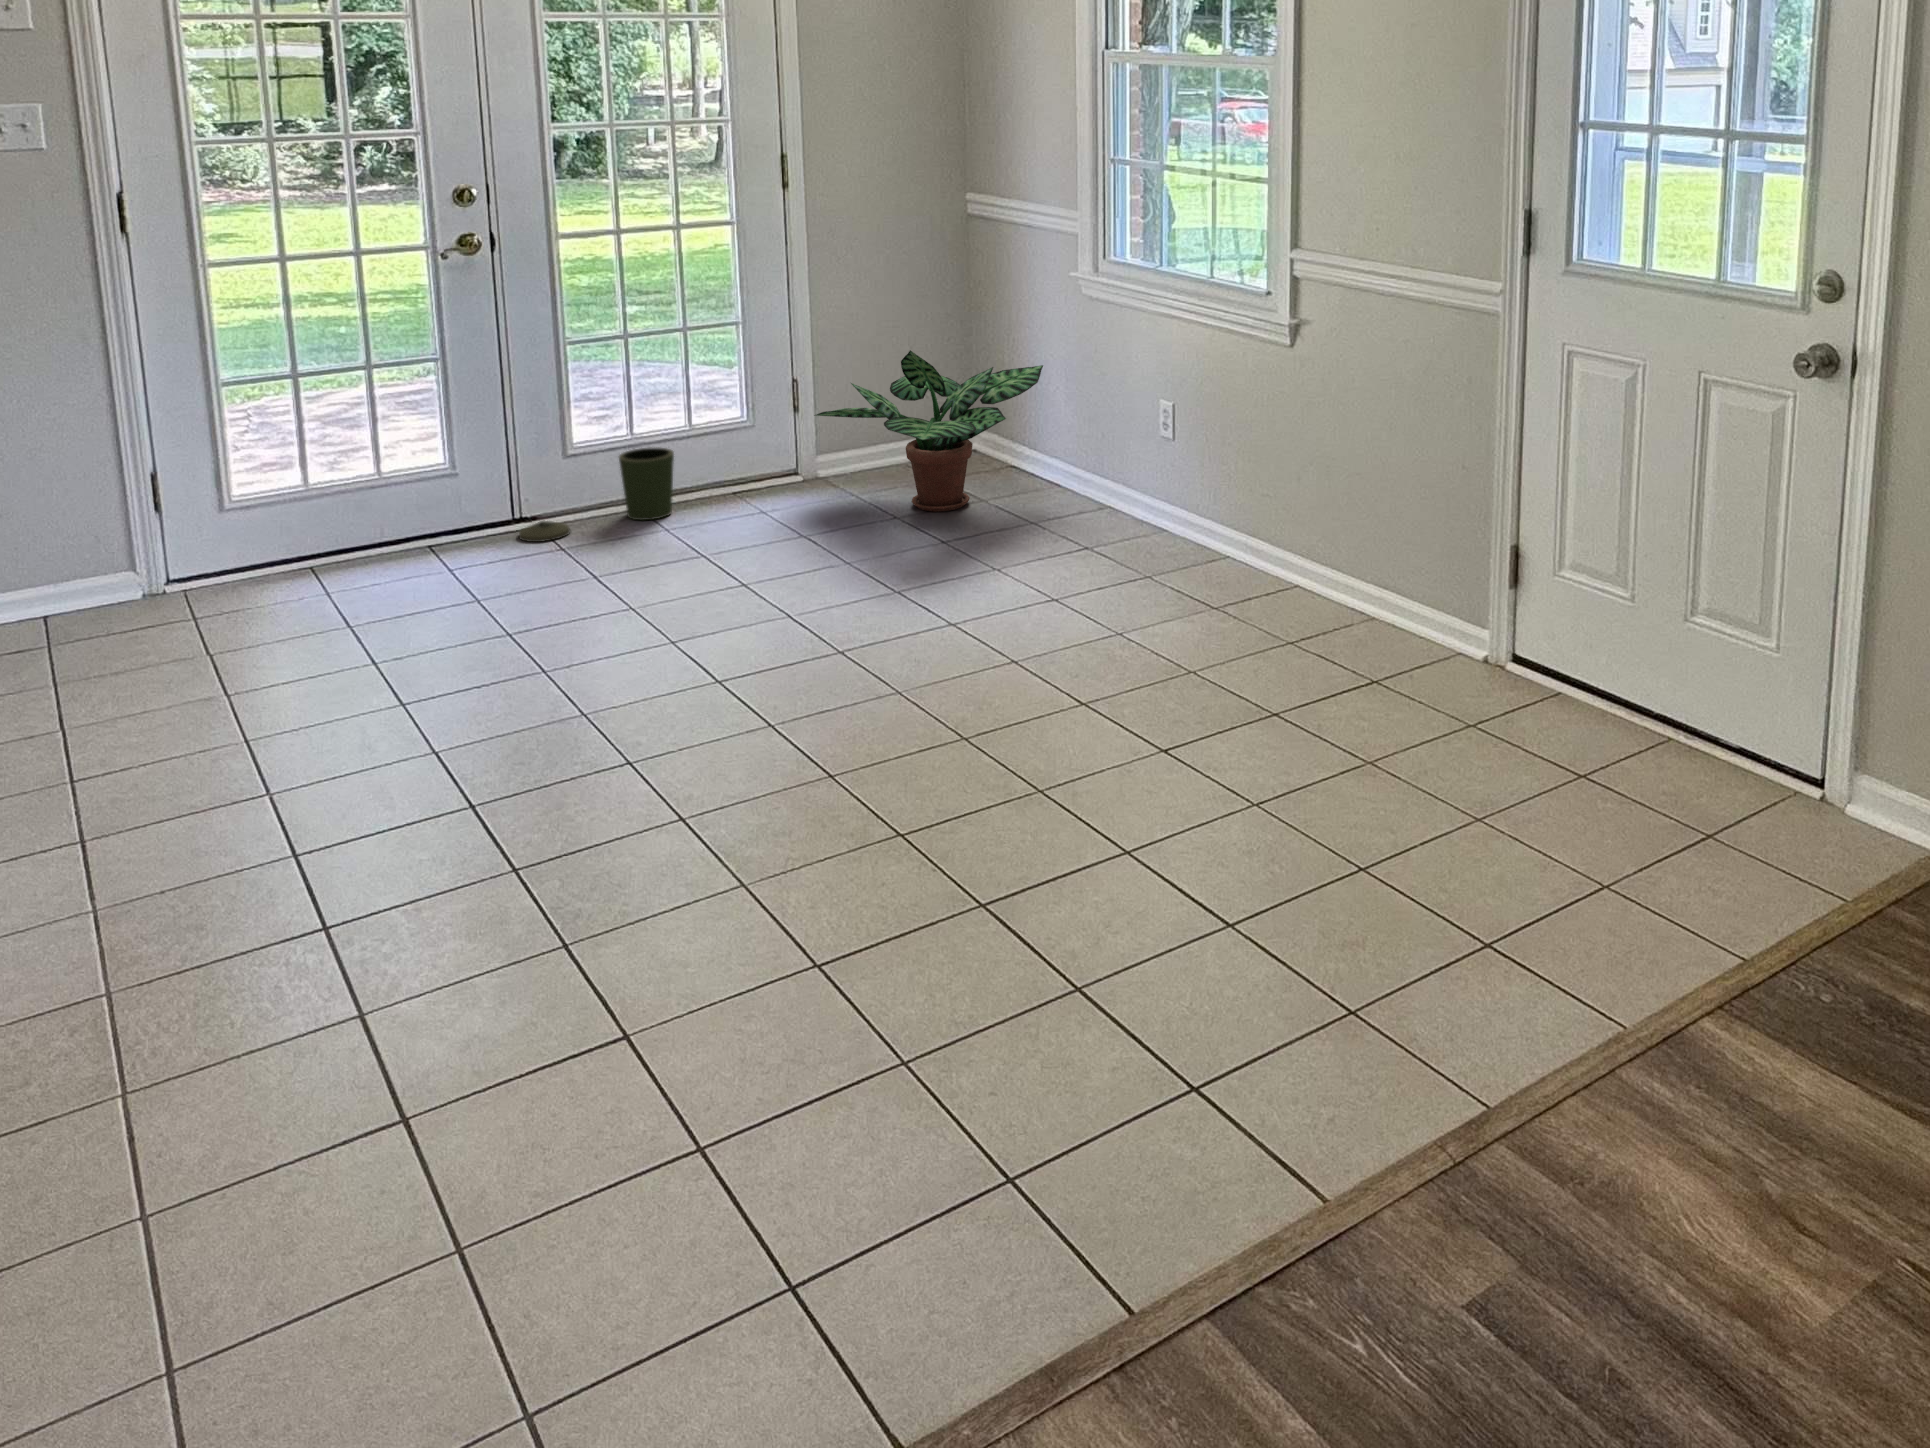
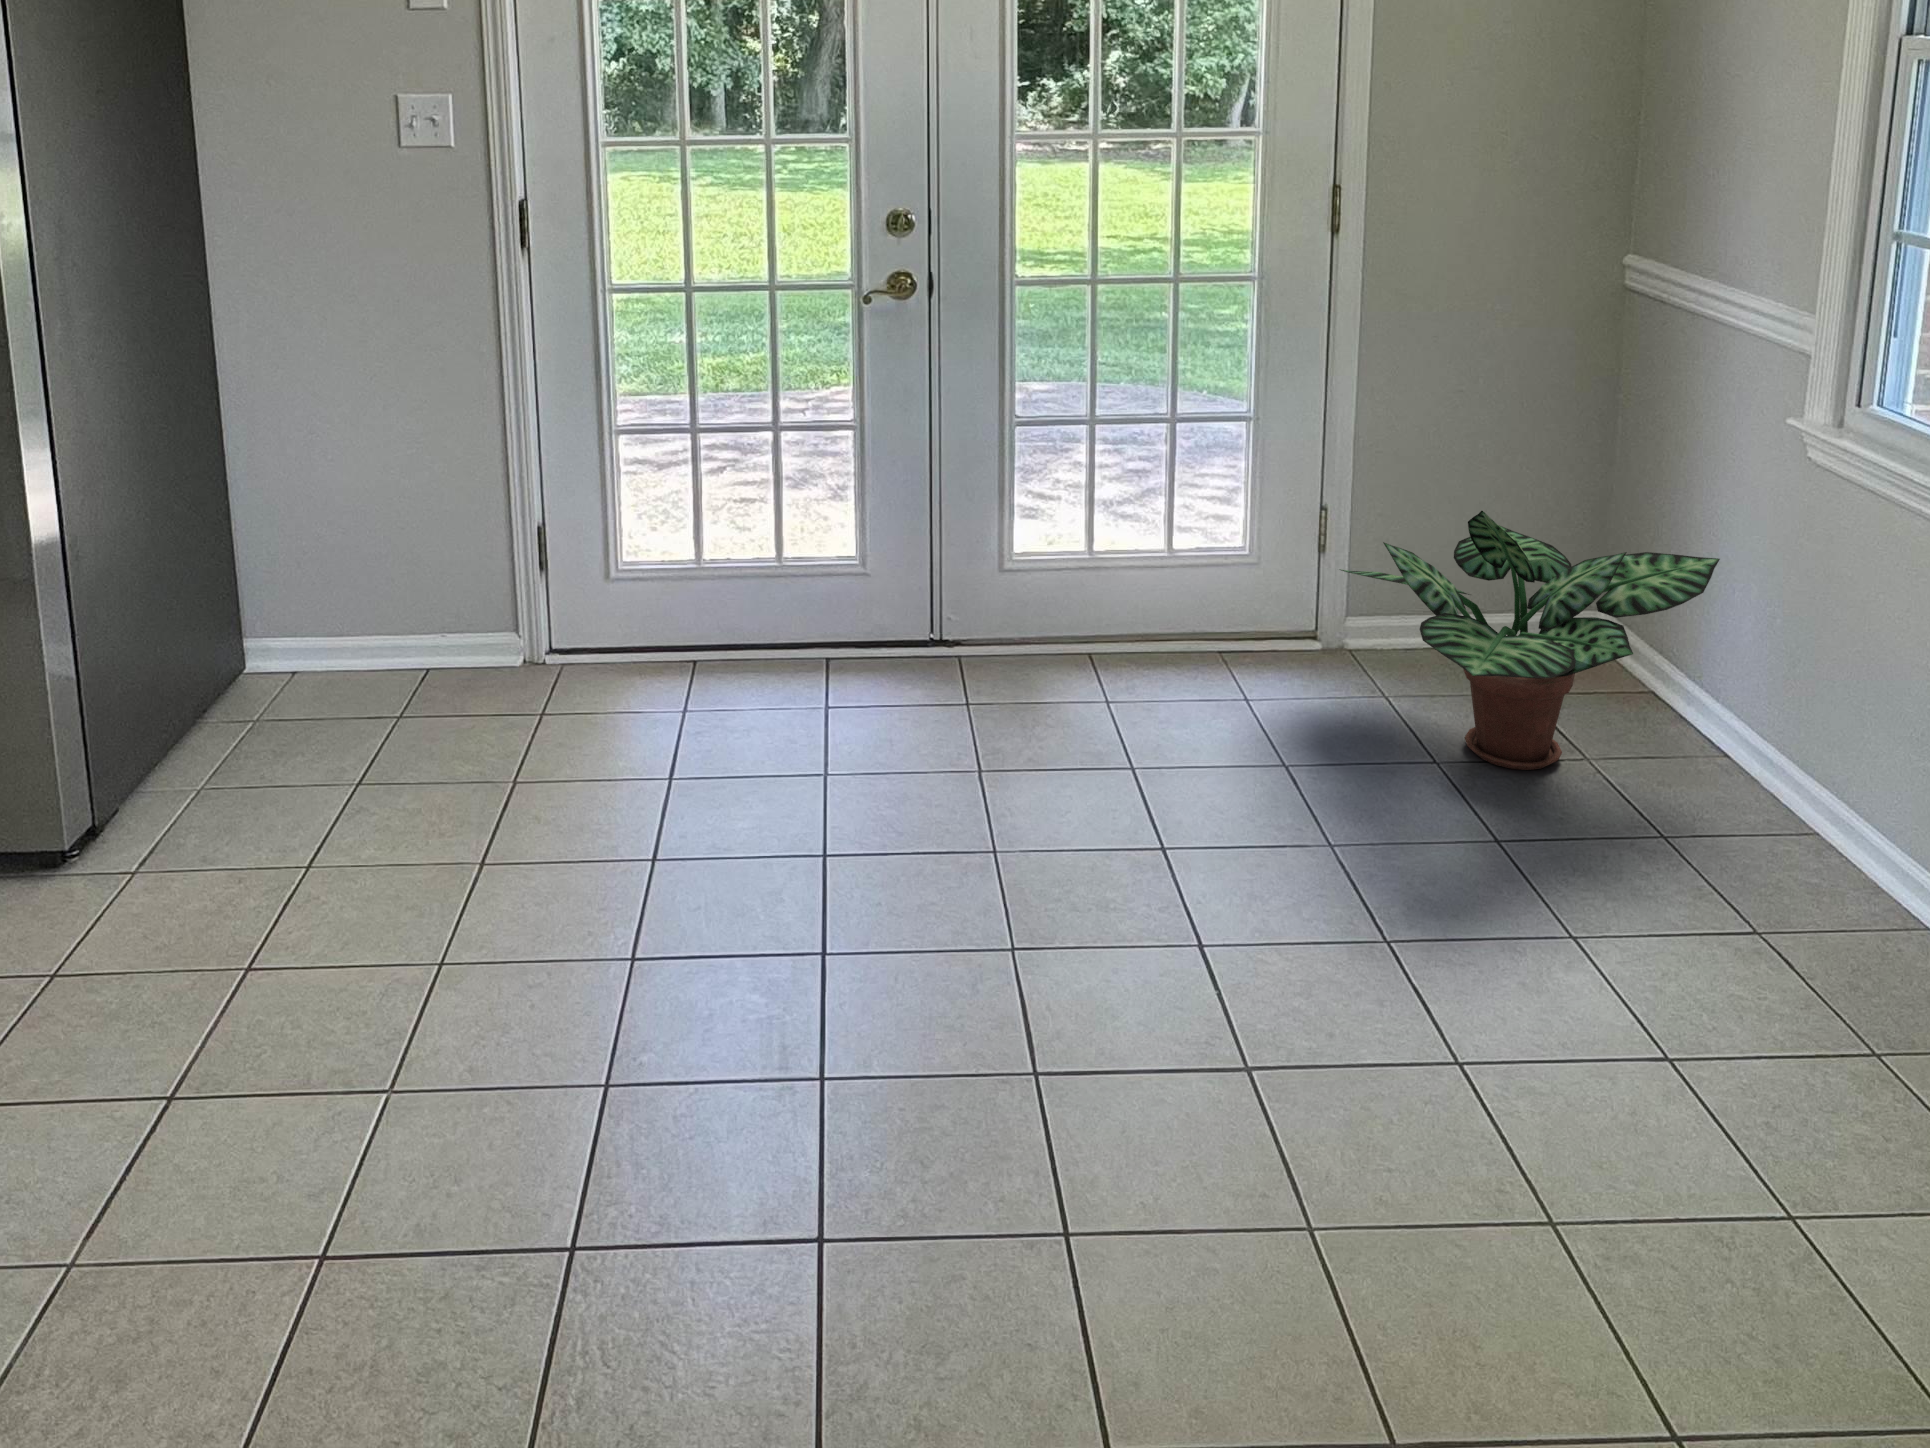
trash can: present [519,447,674,542] -> none [927,574,1133,684]

